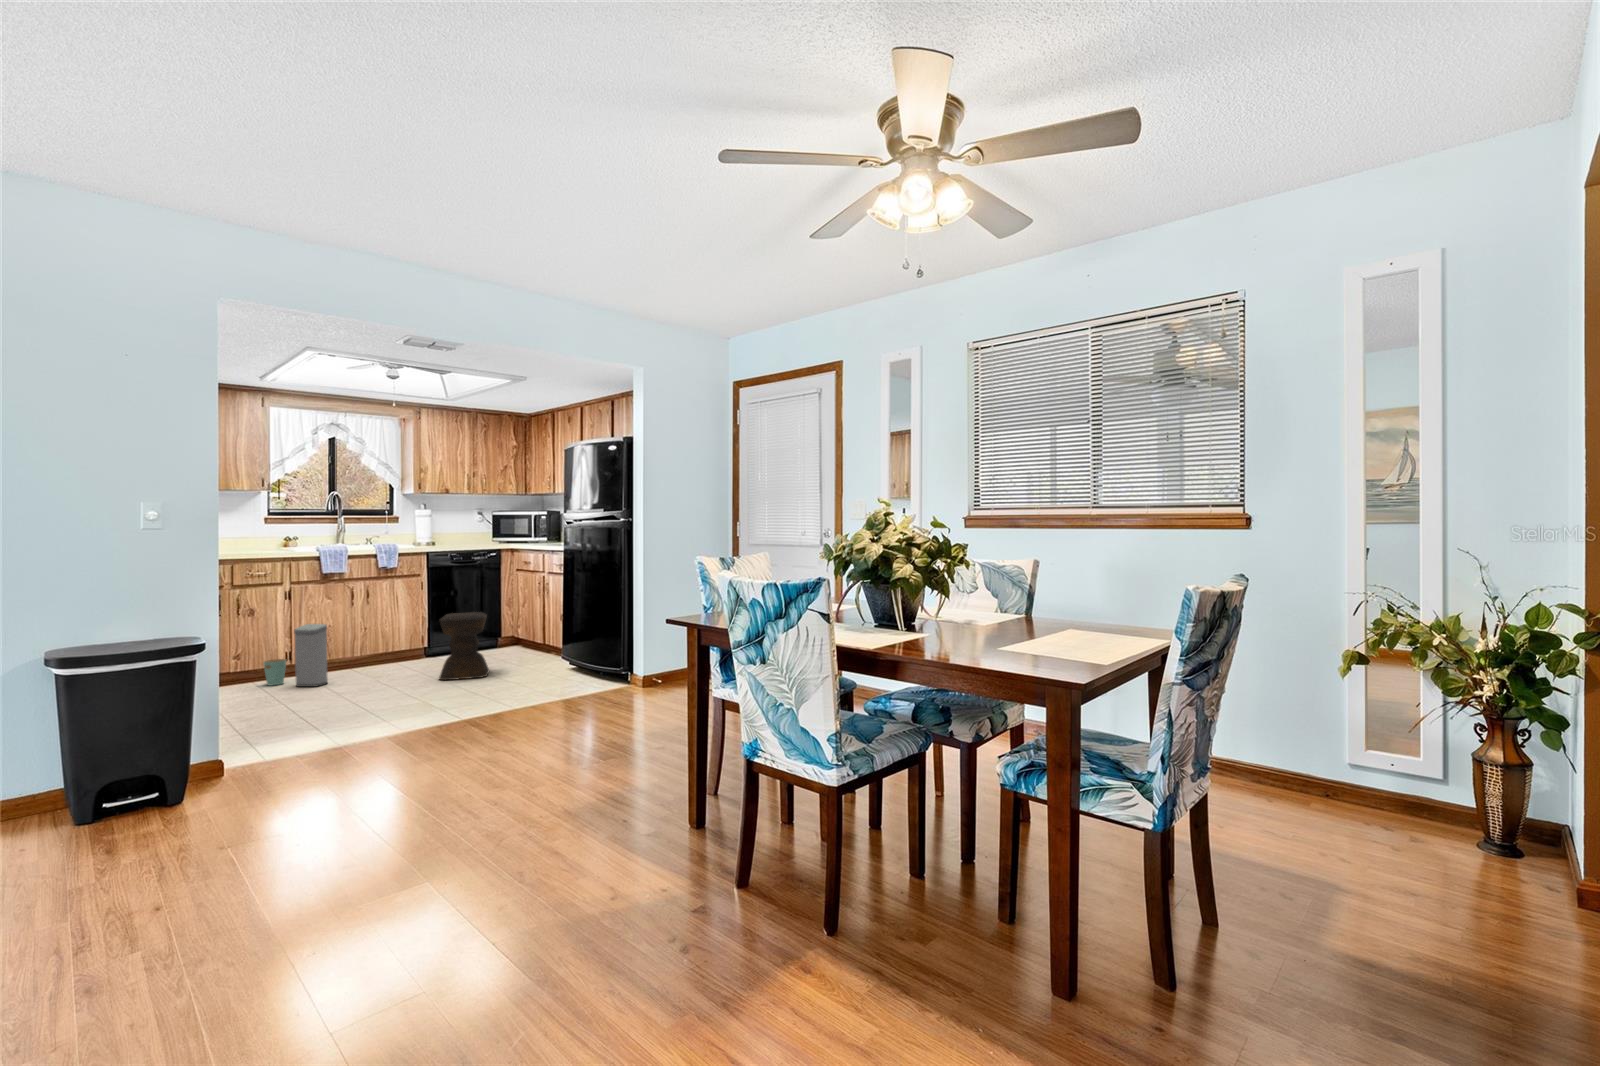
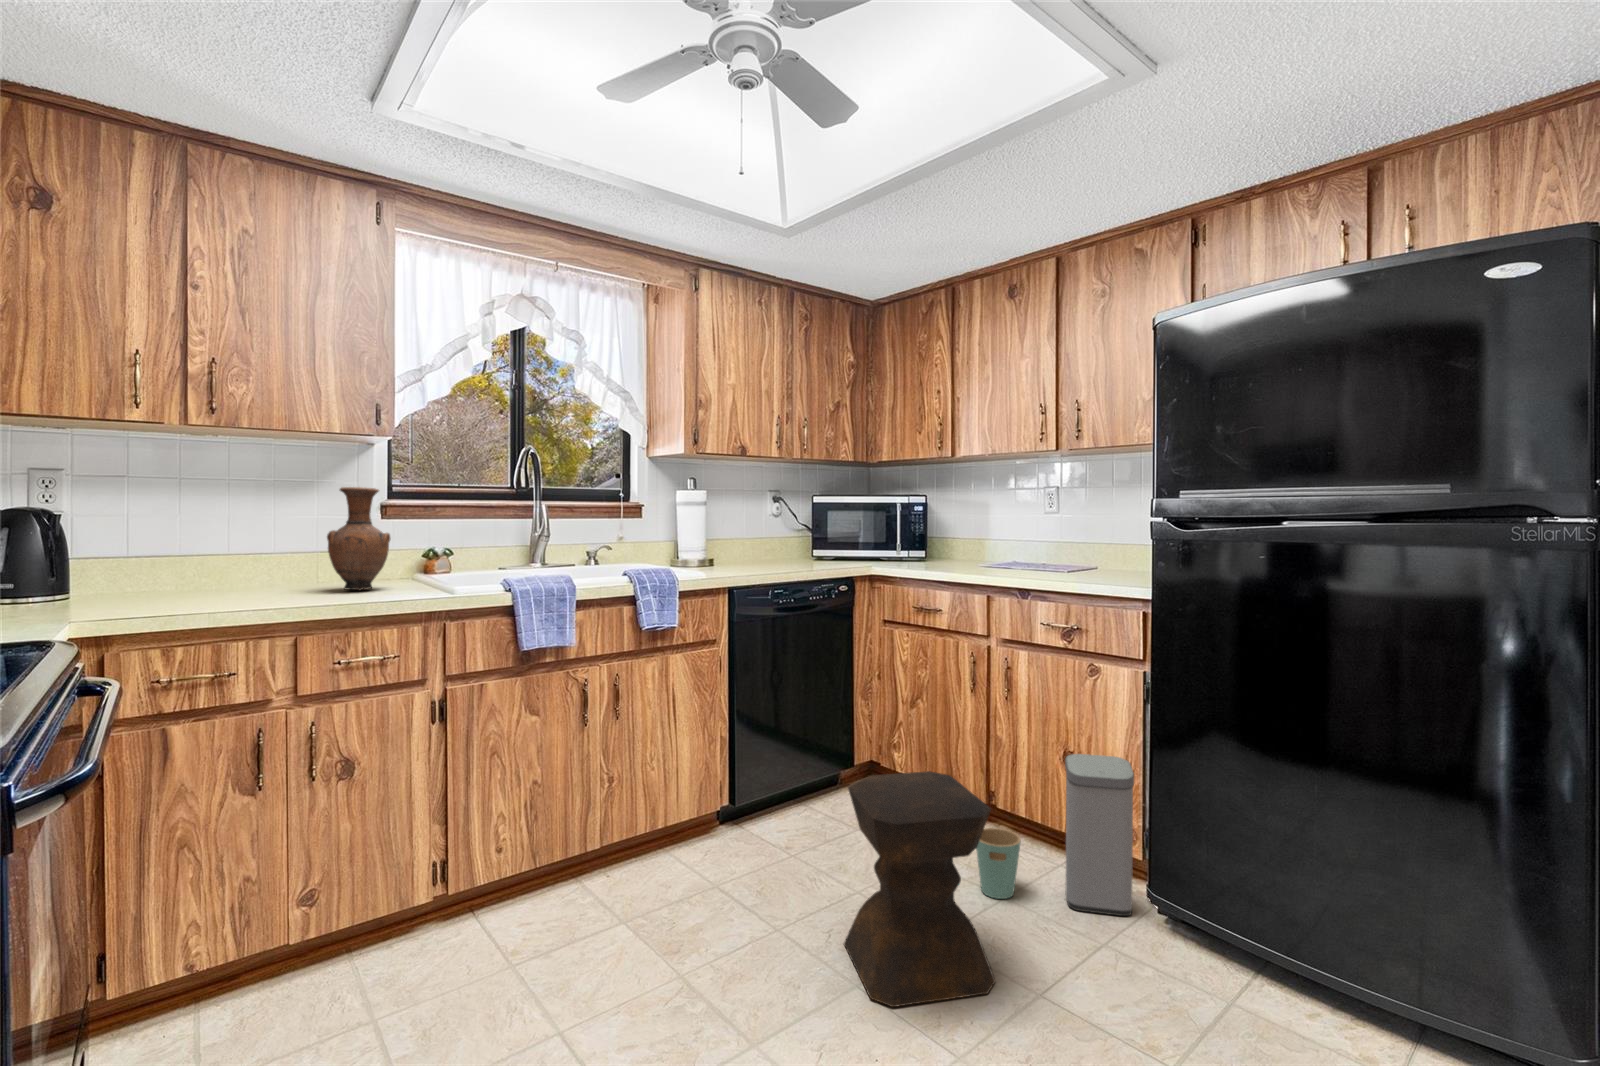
vase: none [242,511,269,551] -> present [327,487,391,590]
trash can: present [264,624,328,687] -> present [976,754,1134,916]

